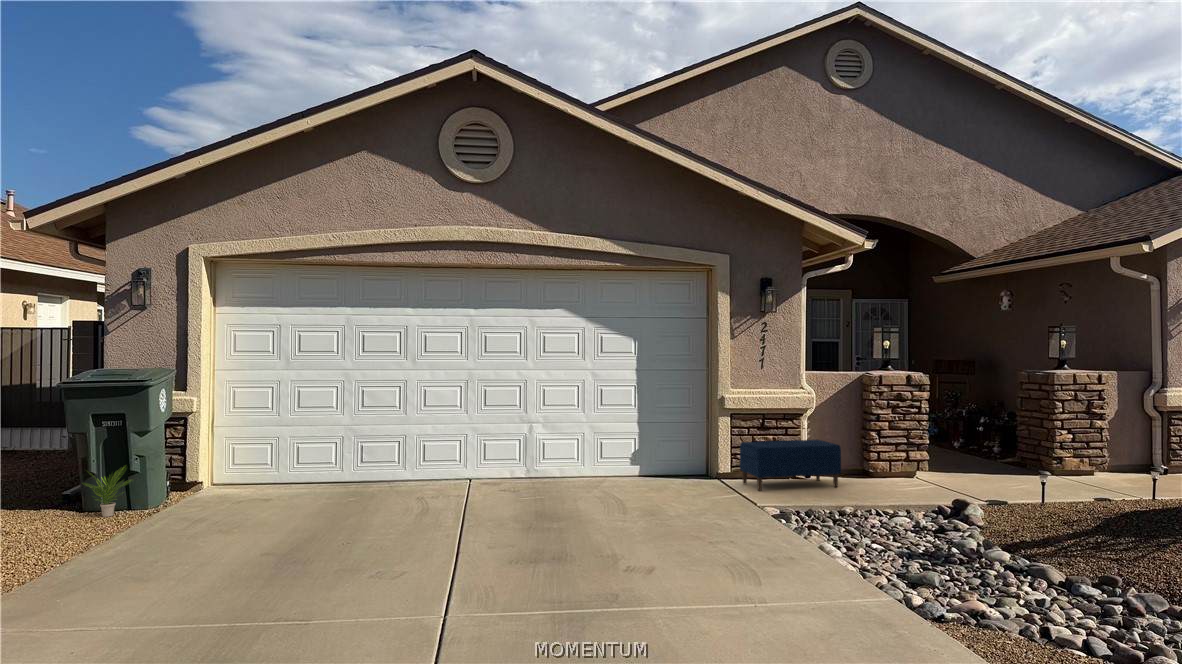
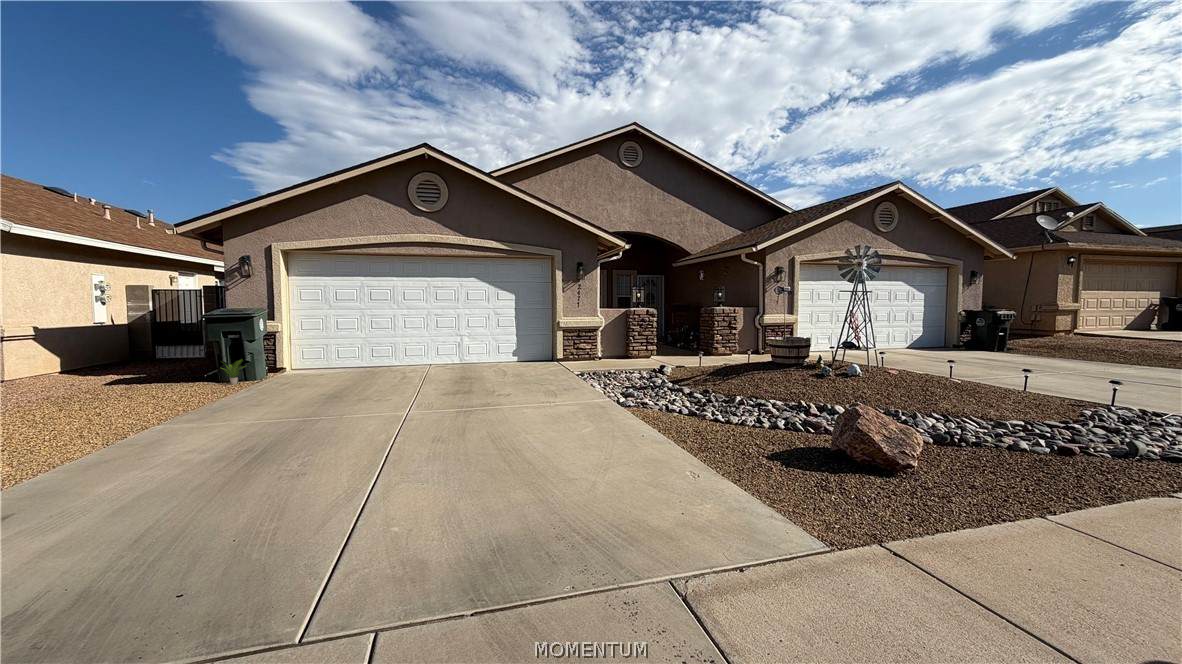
bench: present [740,439,841,491] -> none [567,341,613,365]

